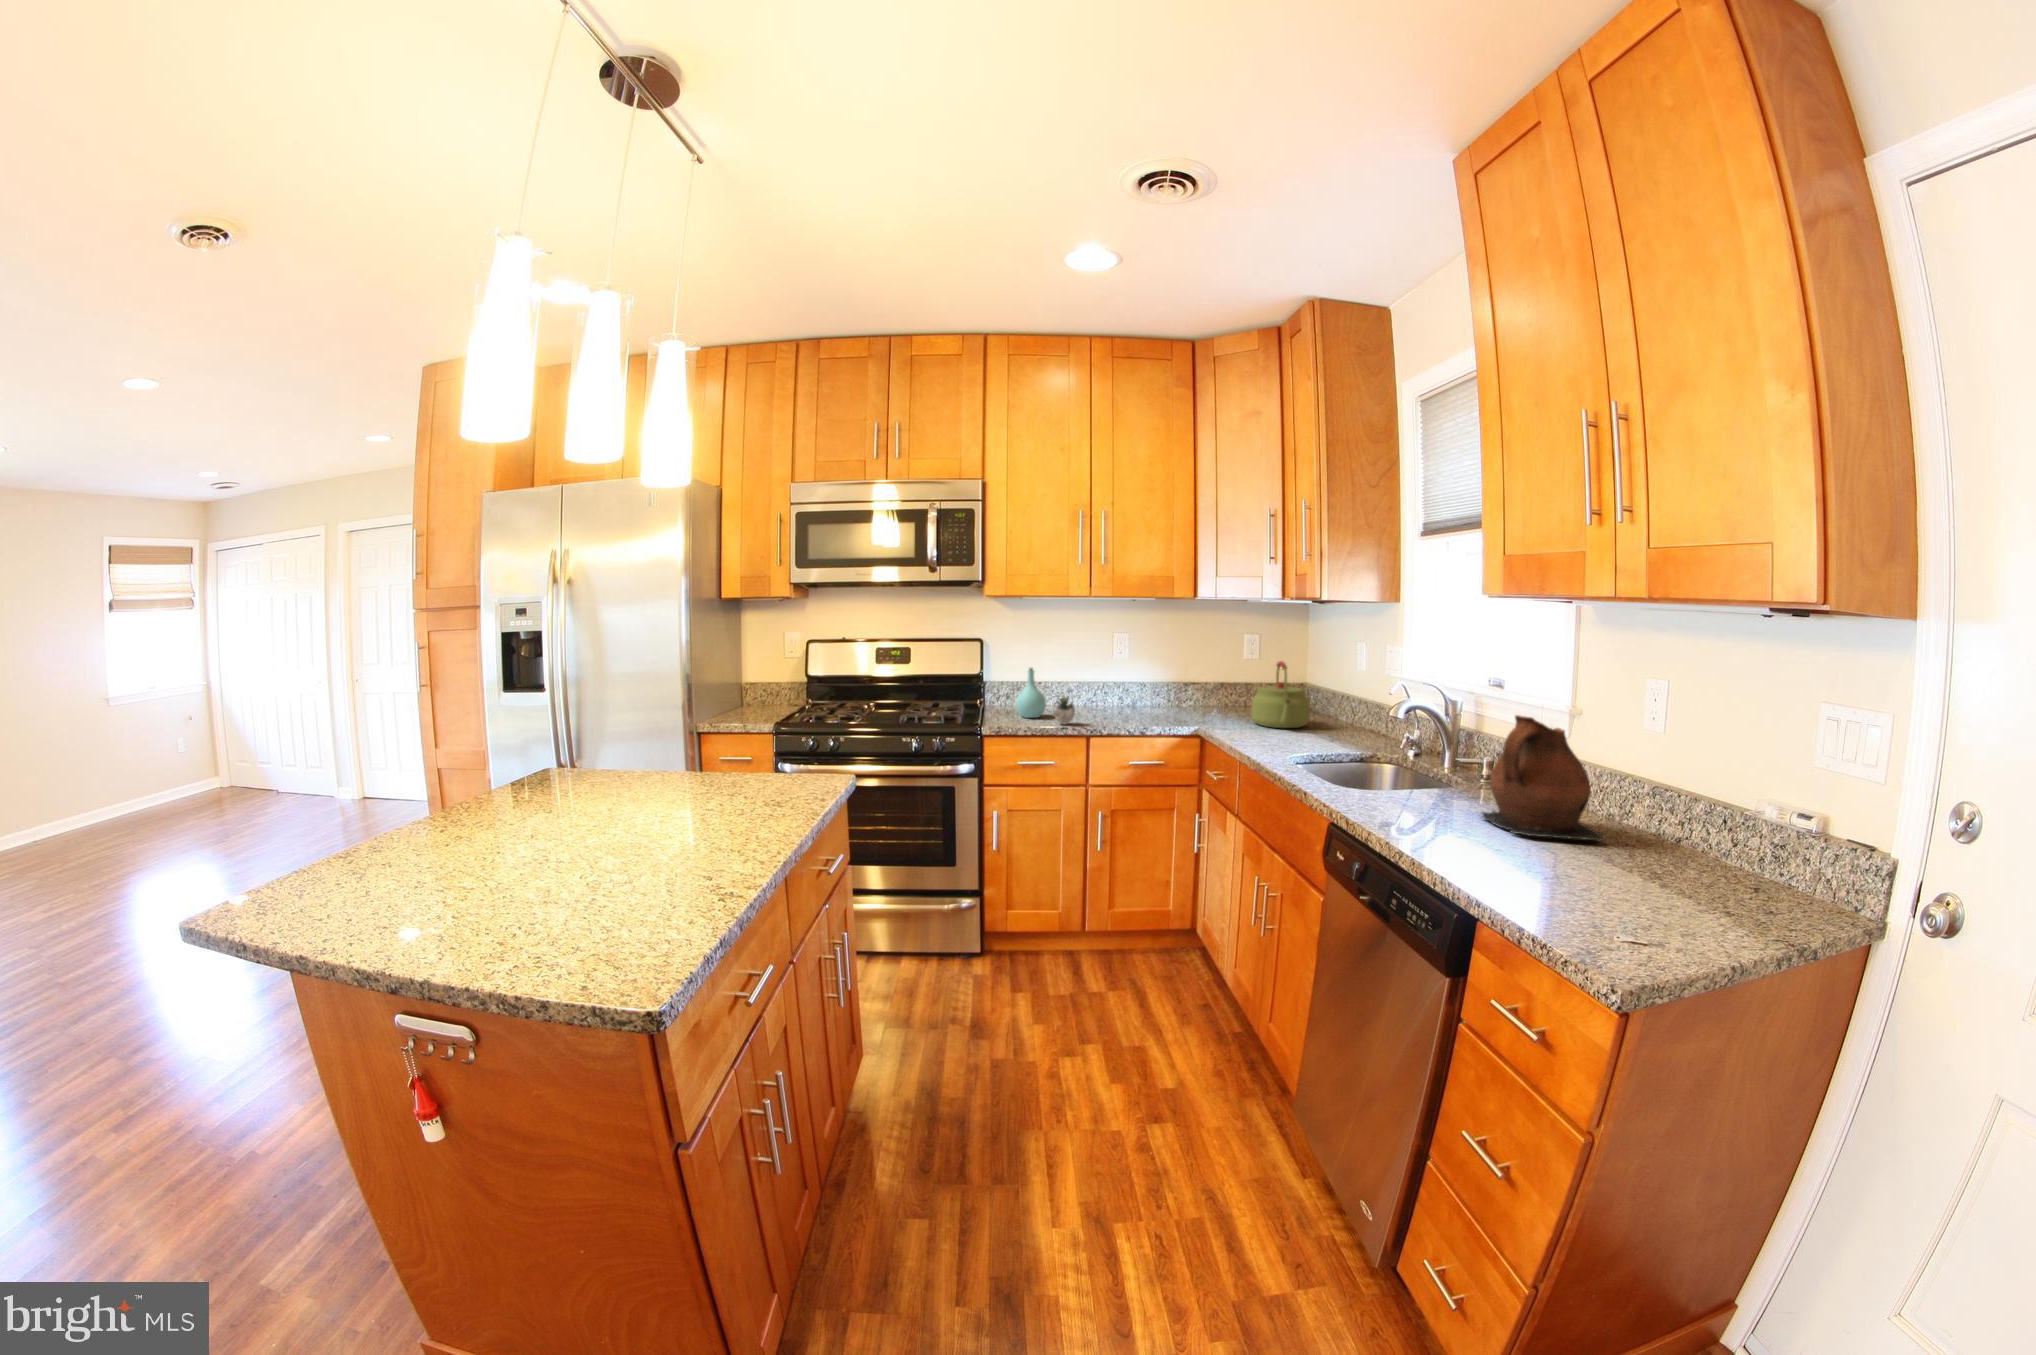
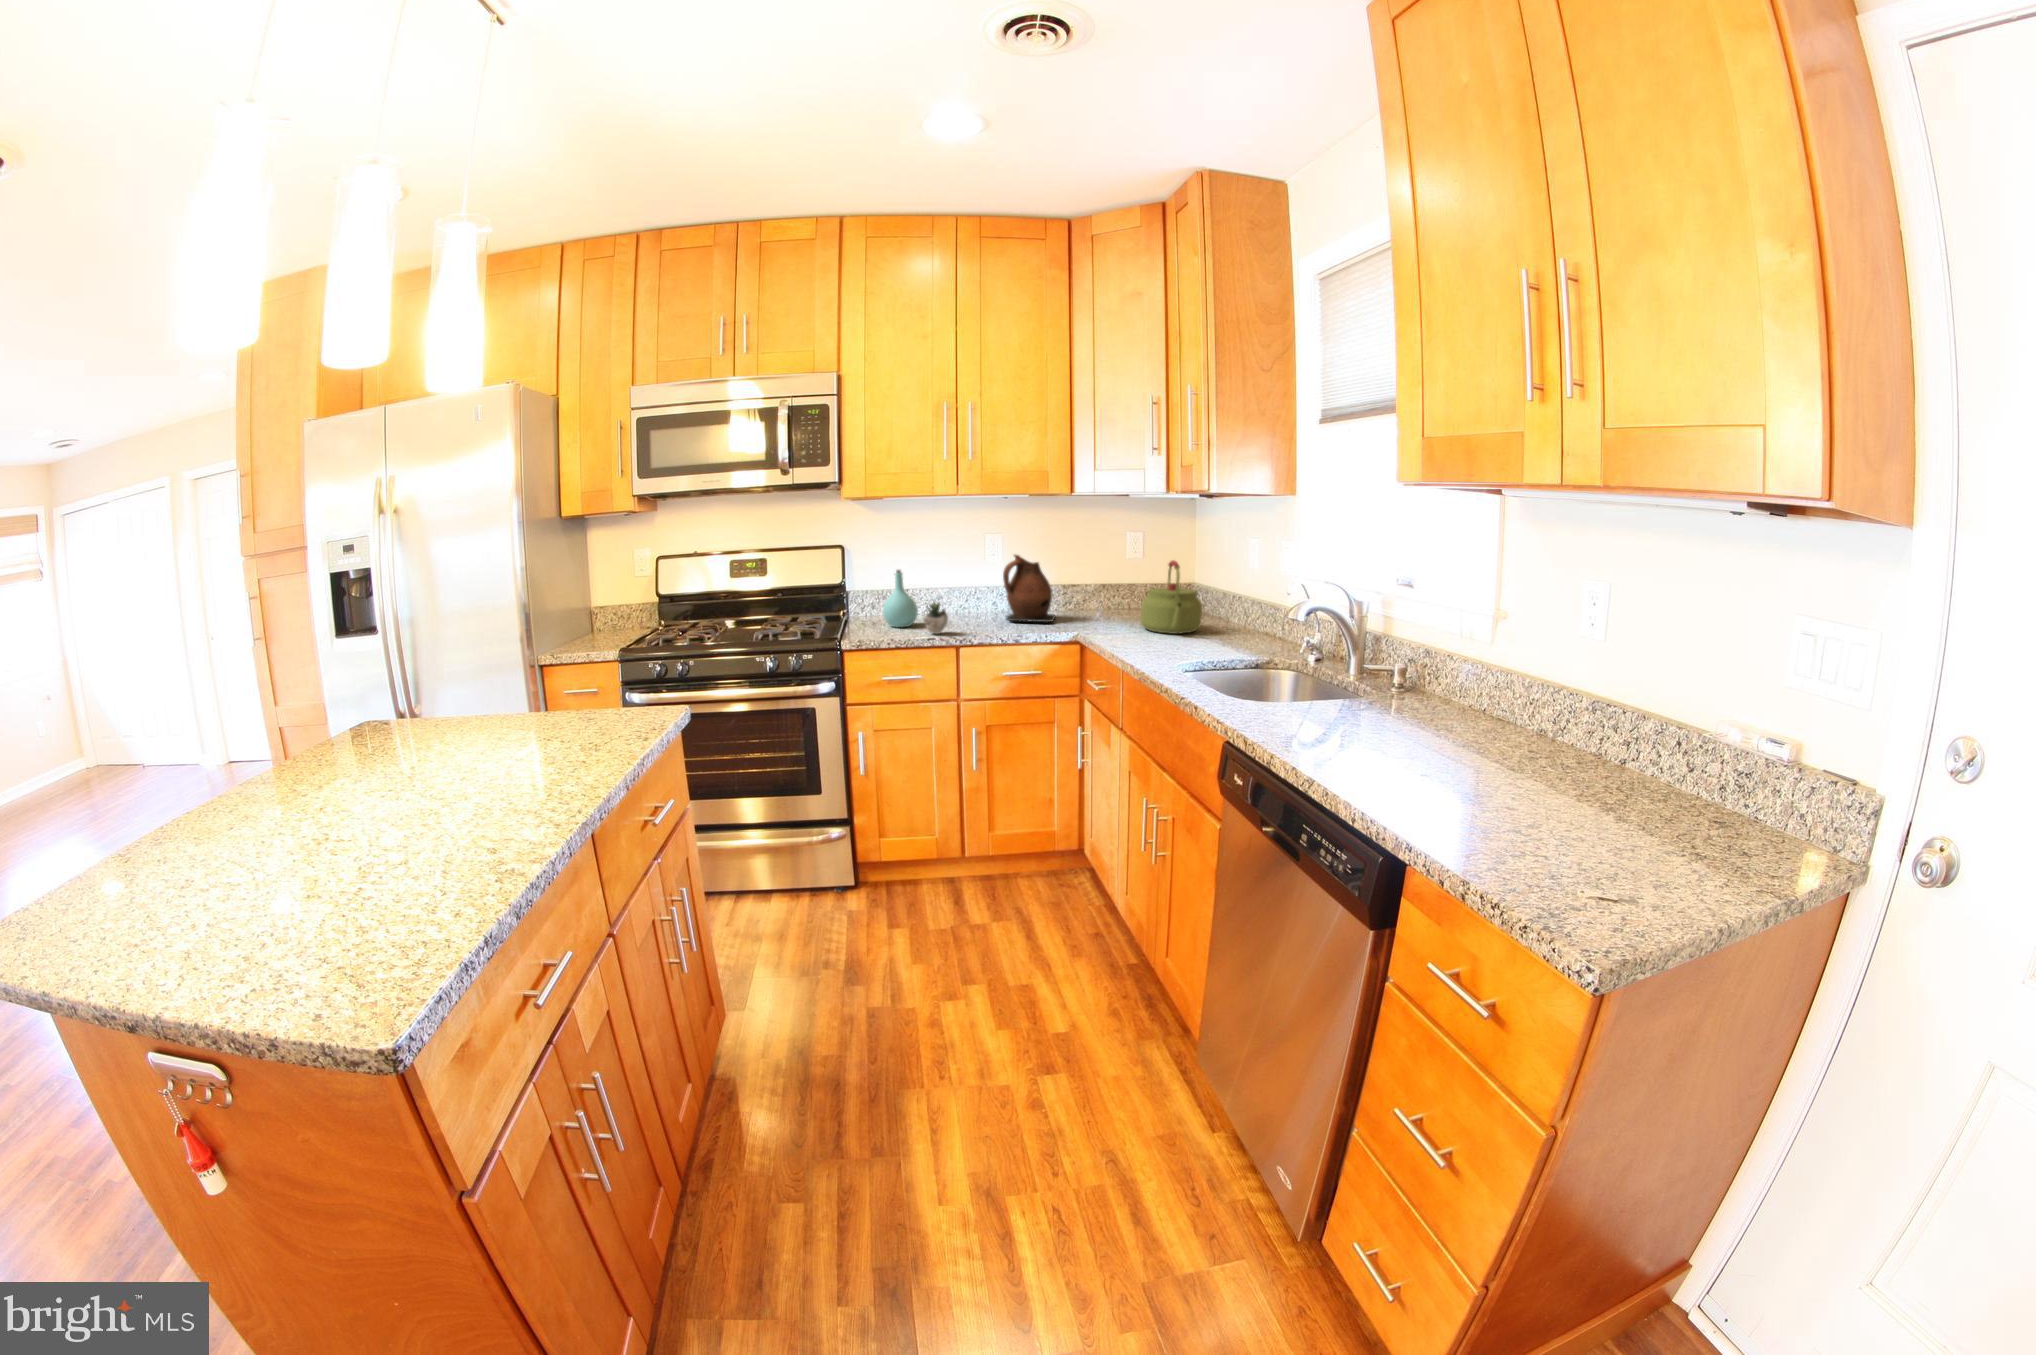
ceramic pitcher: present [1482,715,1606,842] -> present [1003,555,1055,622]

